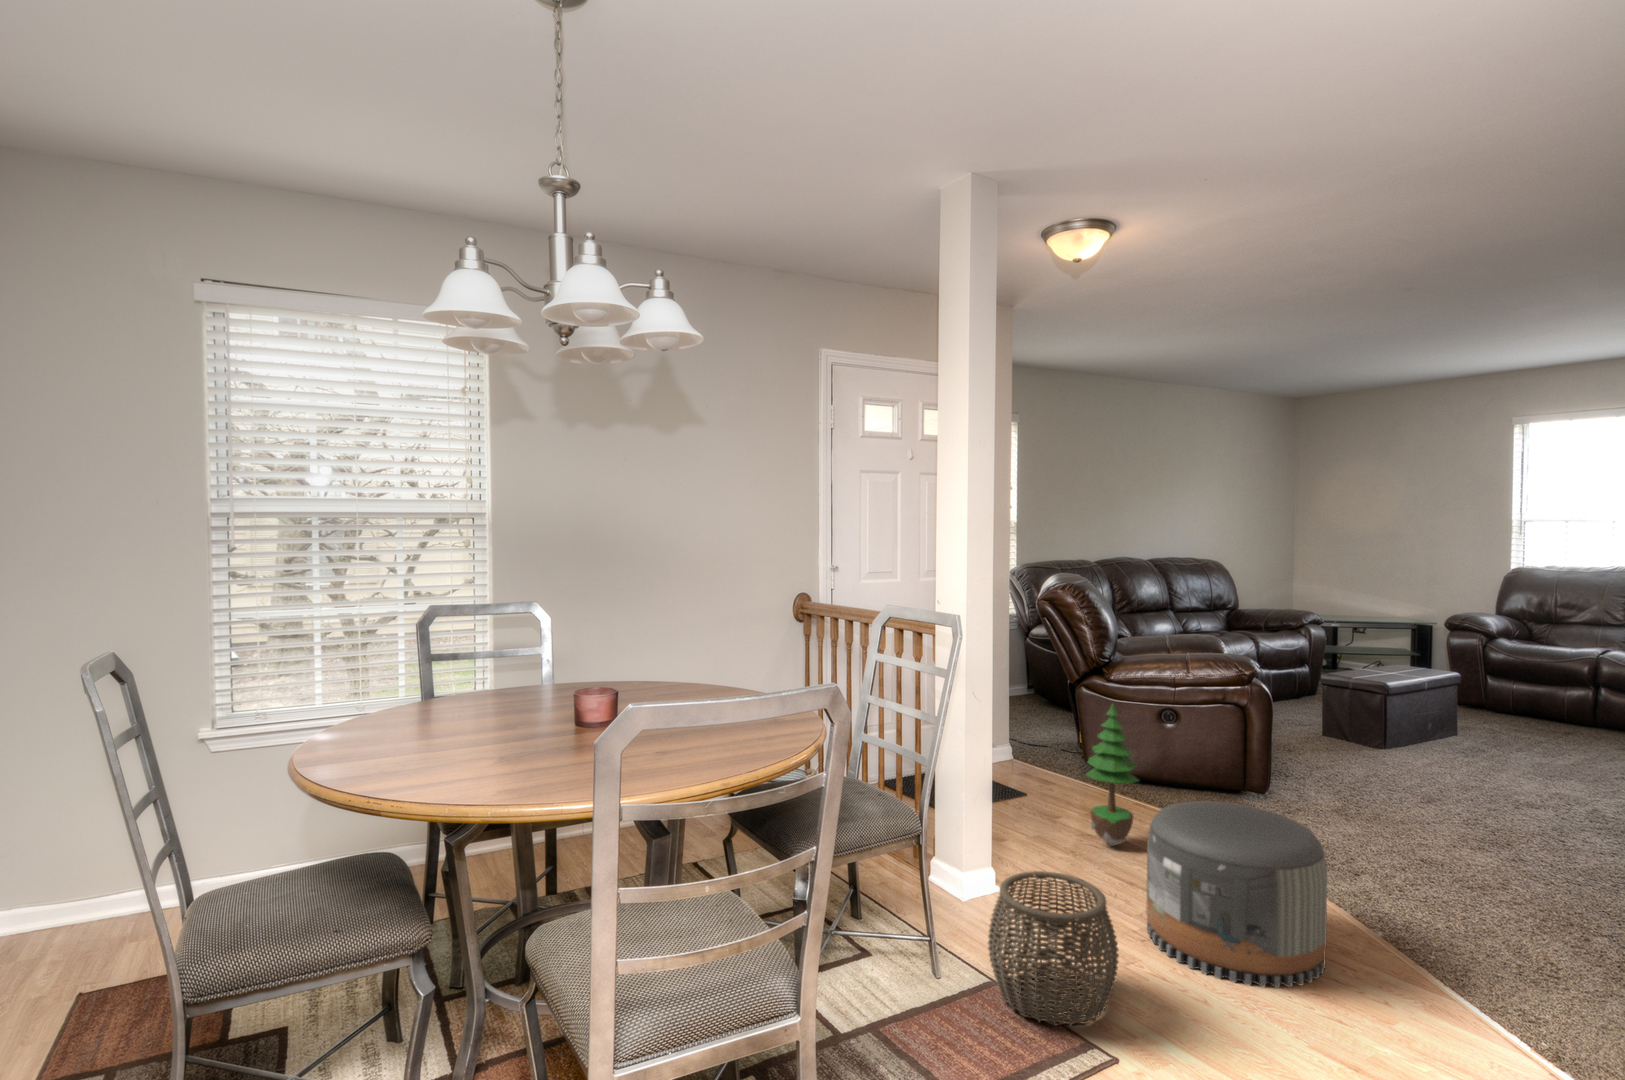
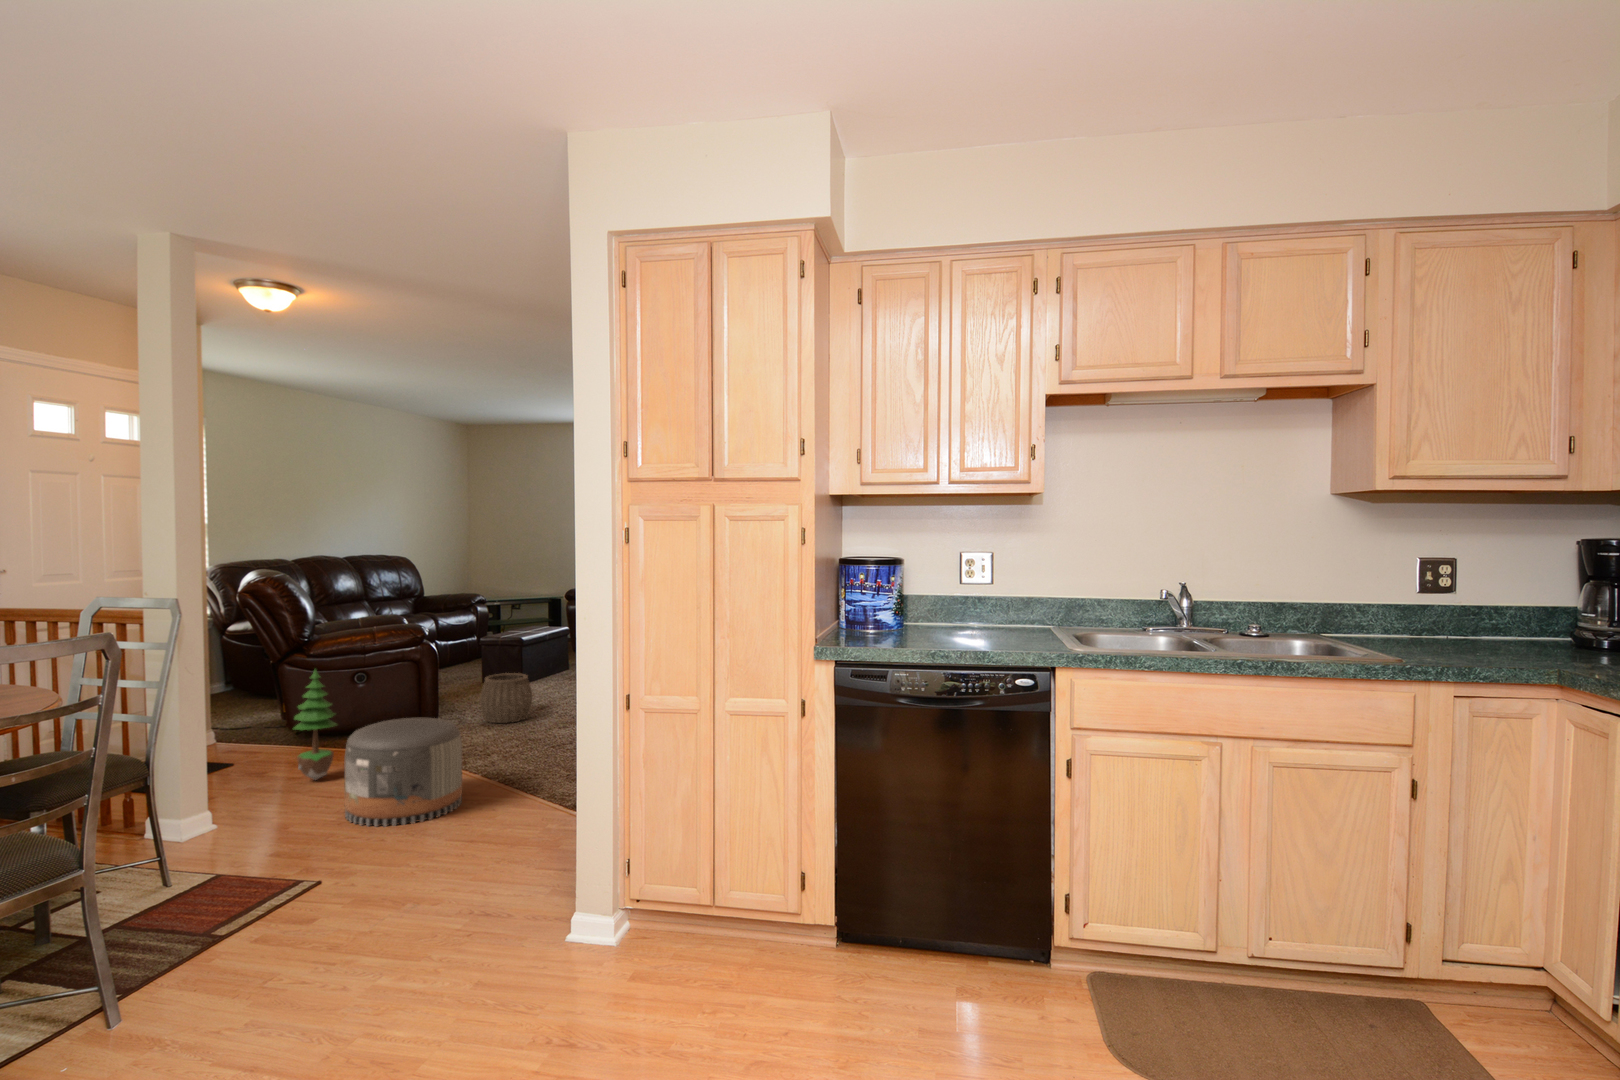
woven basket: present [988,871,1119,1026] -> present [480,673,533,723]

